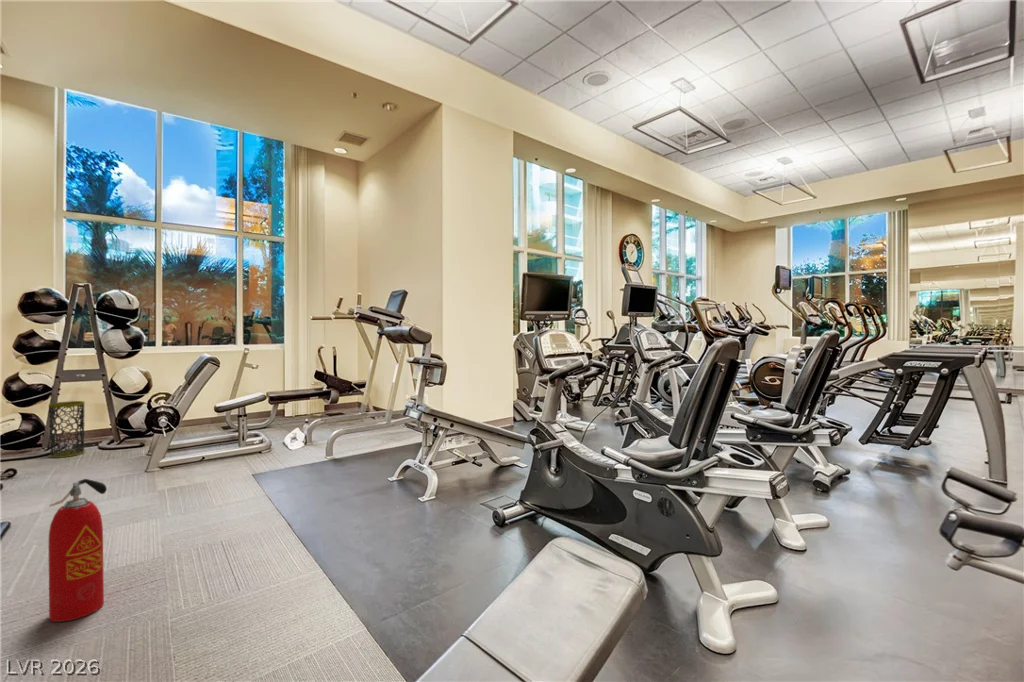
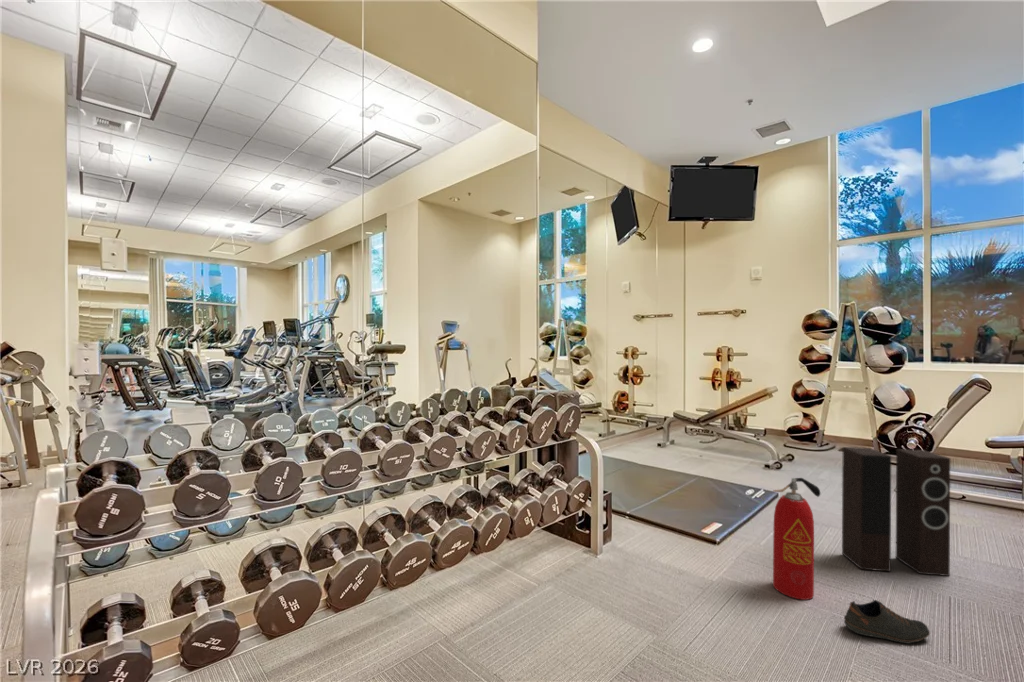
trash can: present [49,401,84,458] -> none [820,408,848,457]
speaker: none [116,422,211,552] -> present [842,447,950,576]
shoe: none [145,565,215,608] -> present [844,600,930,643]

